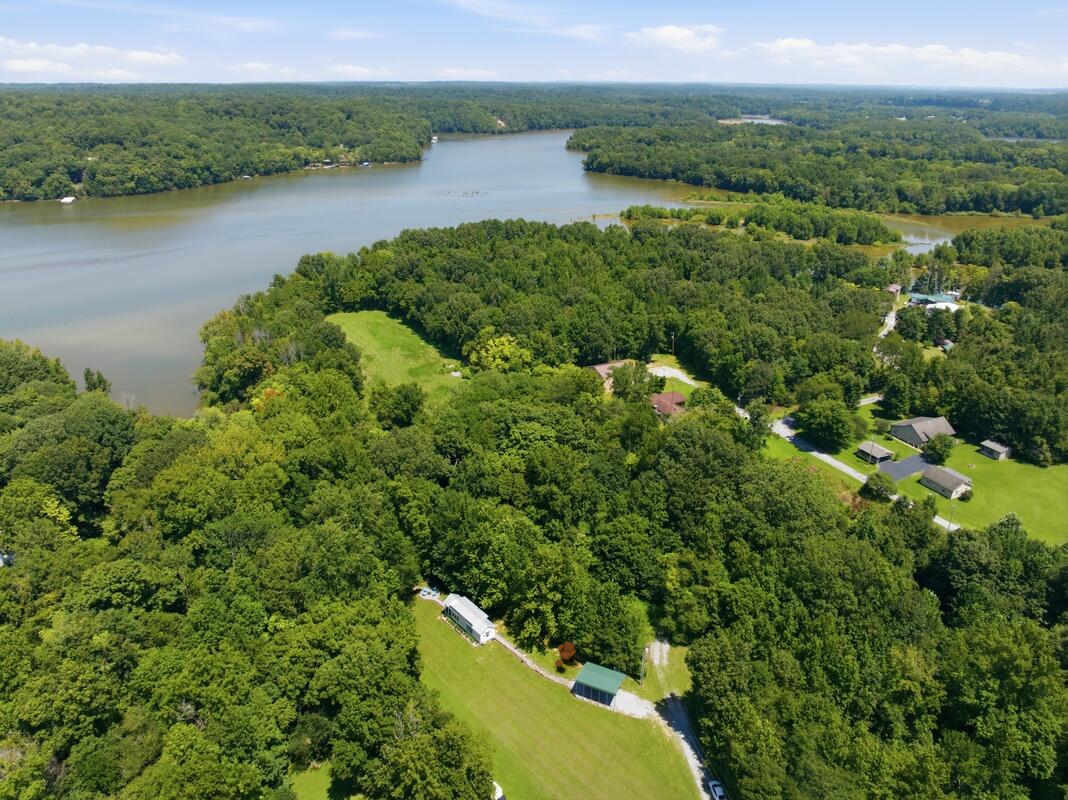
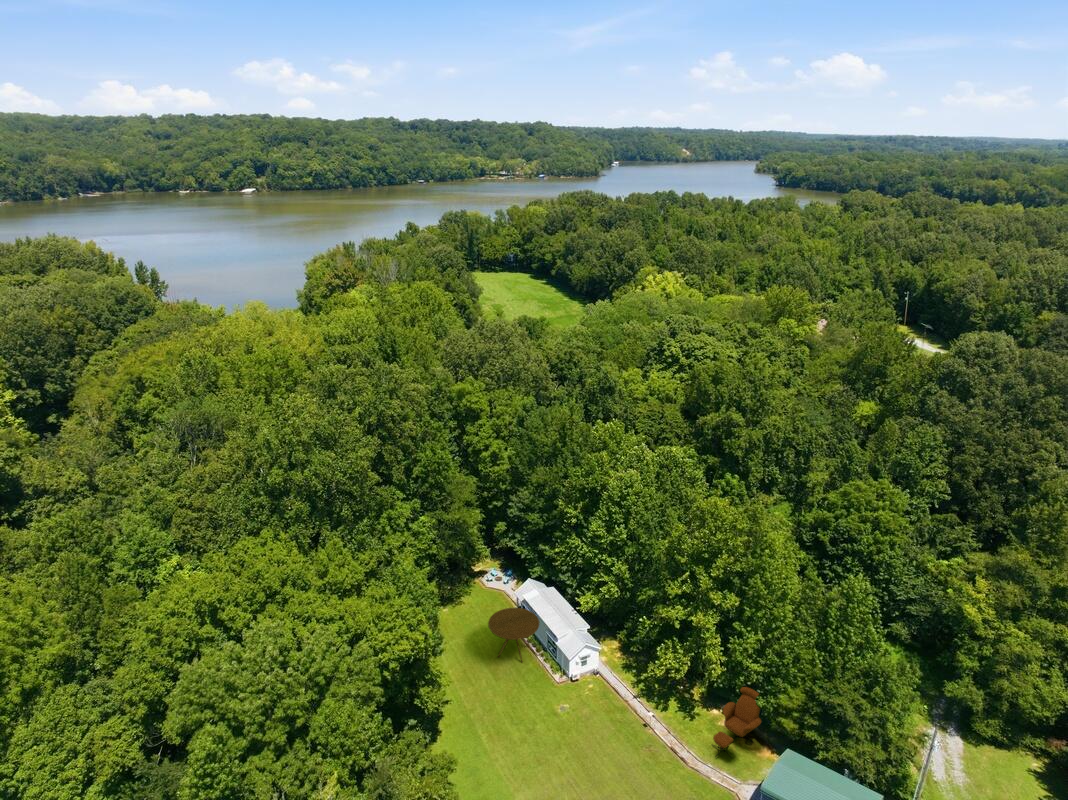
round table: none [435,612,462,641] -> present [488,608,539,662]

